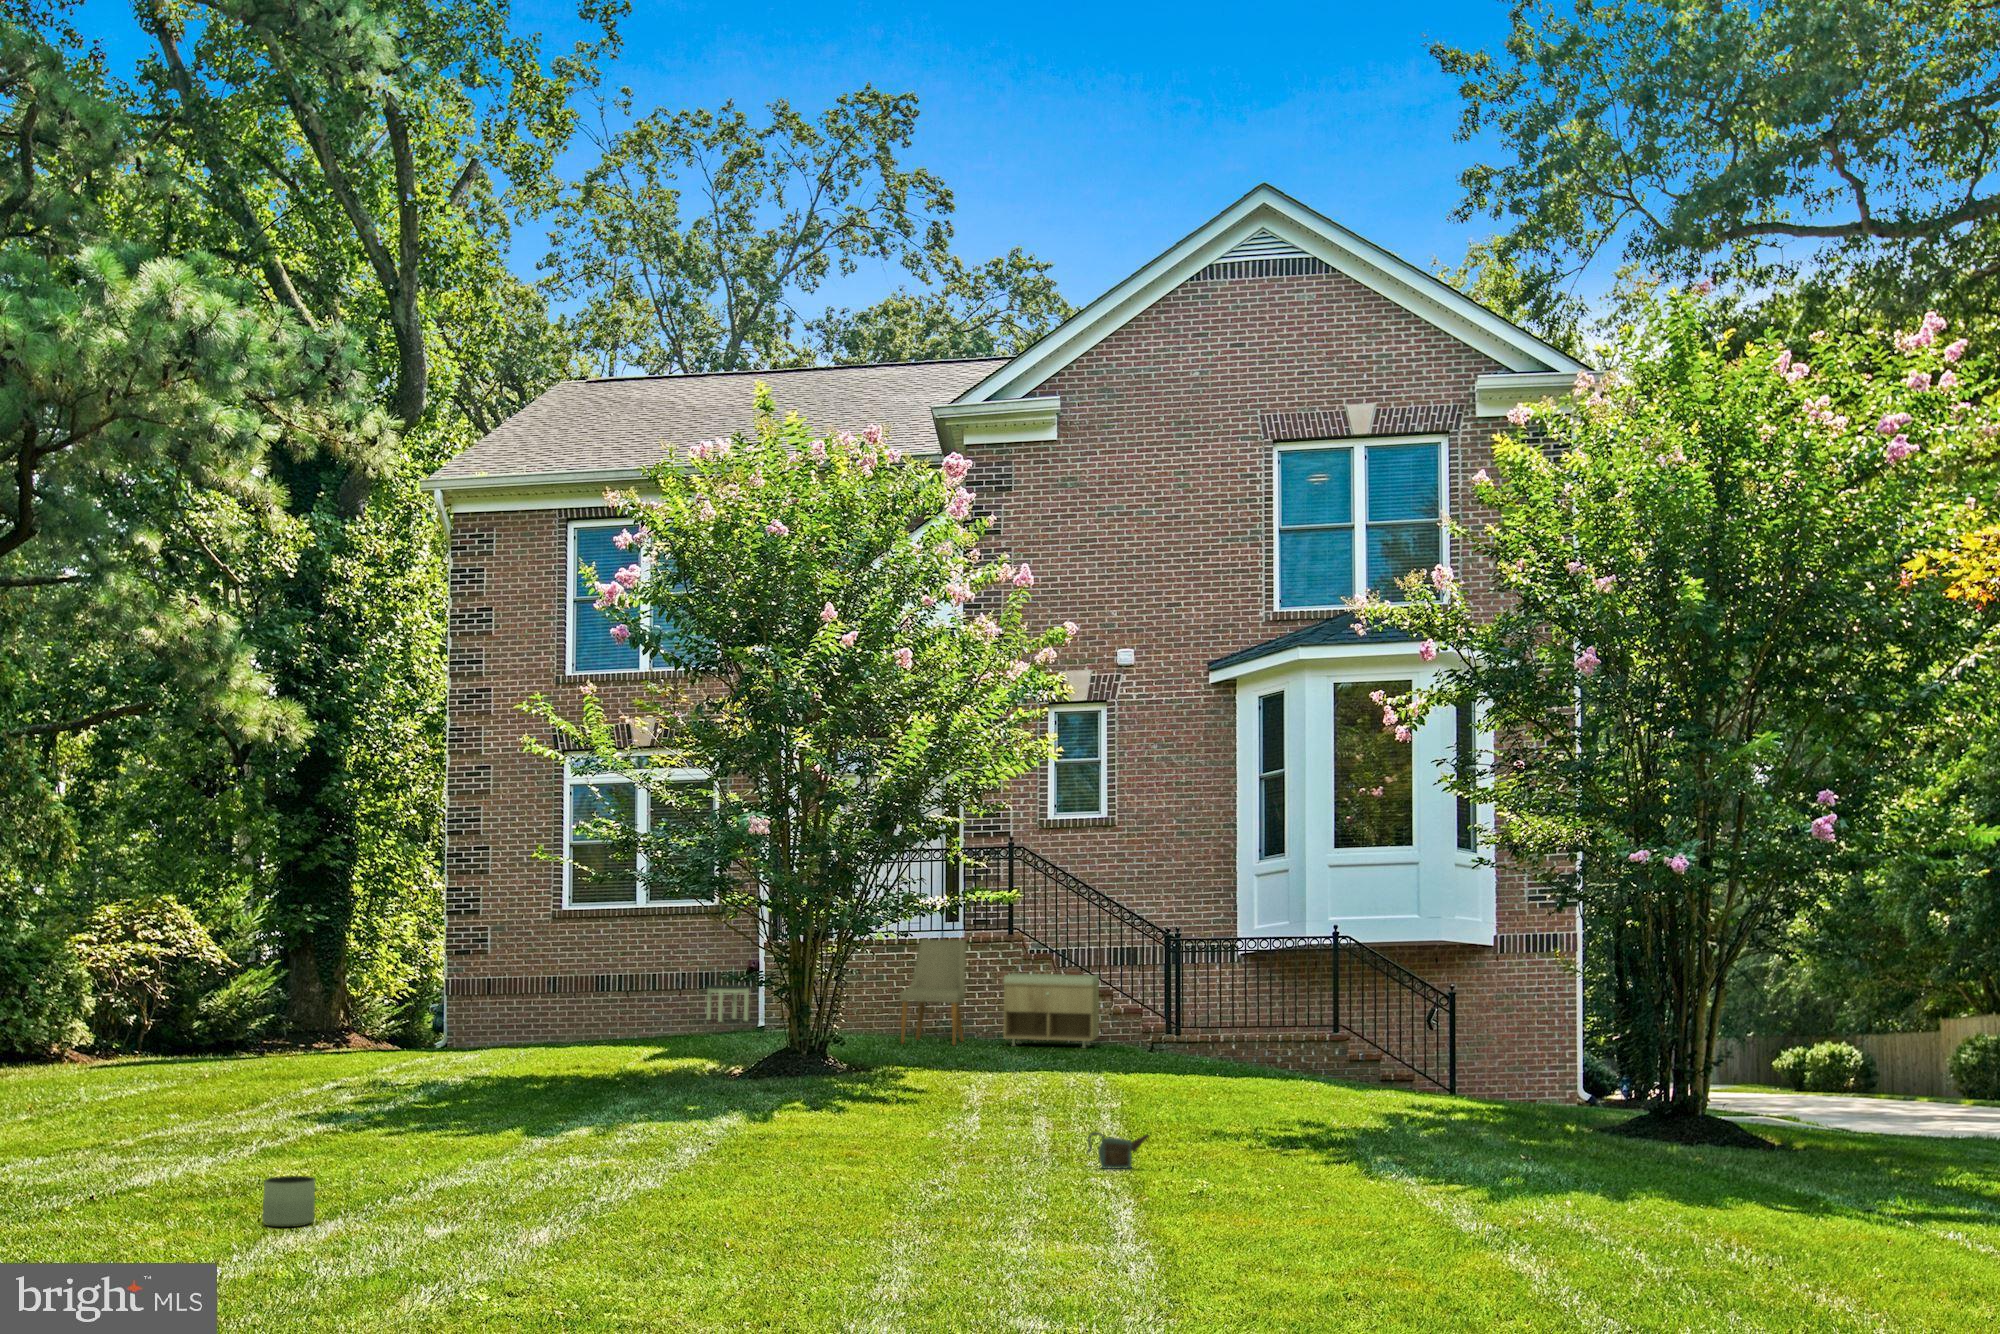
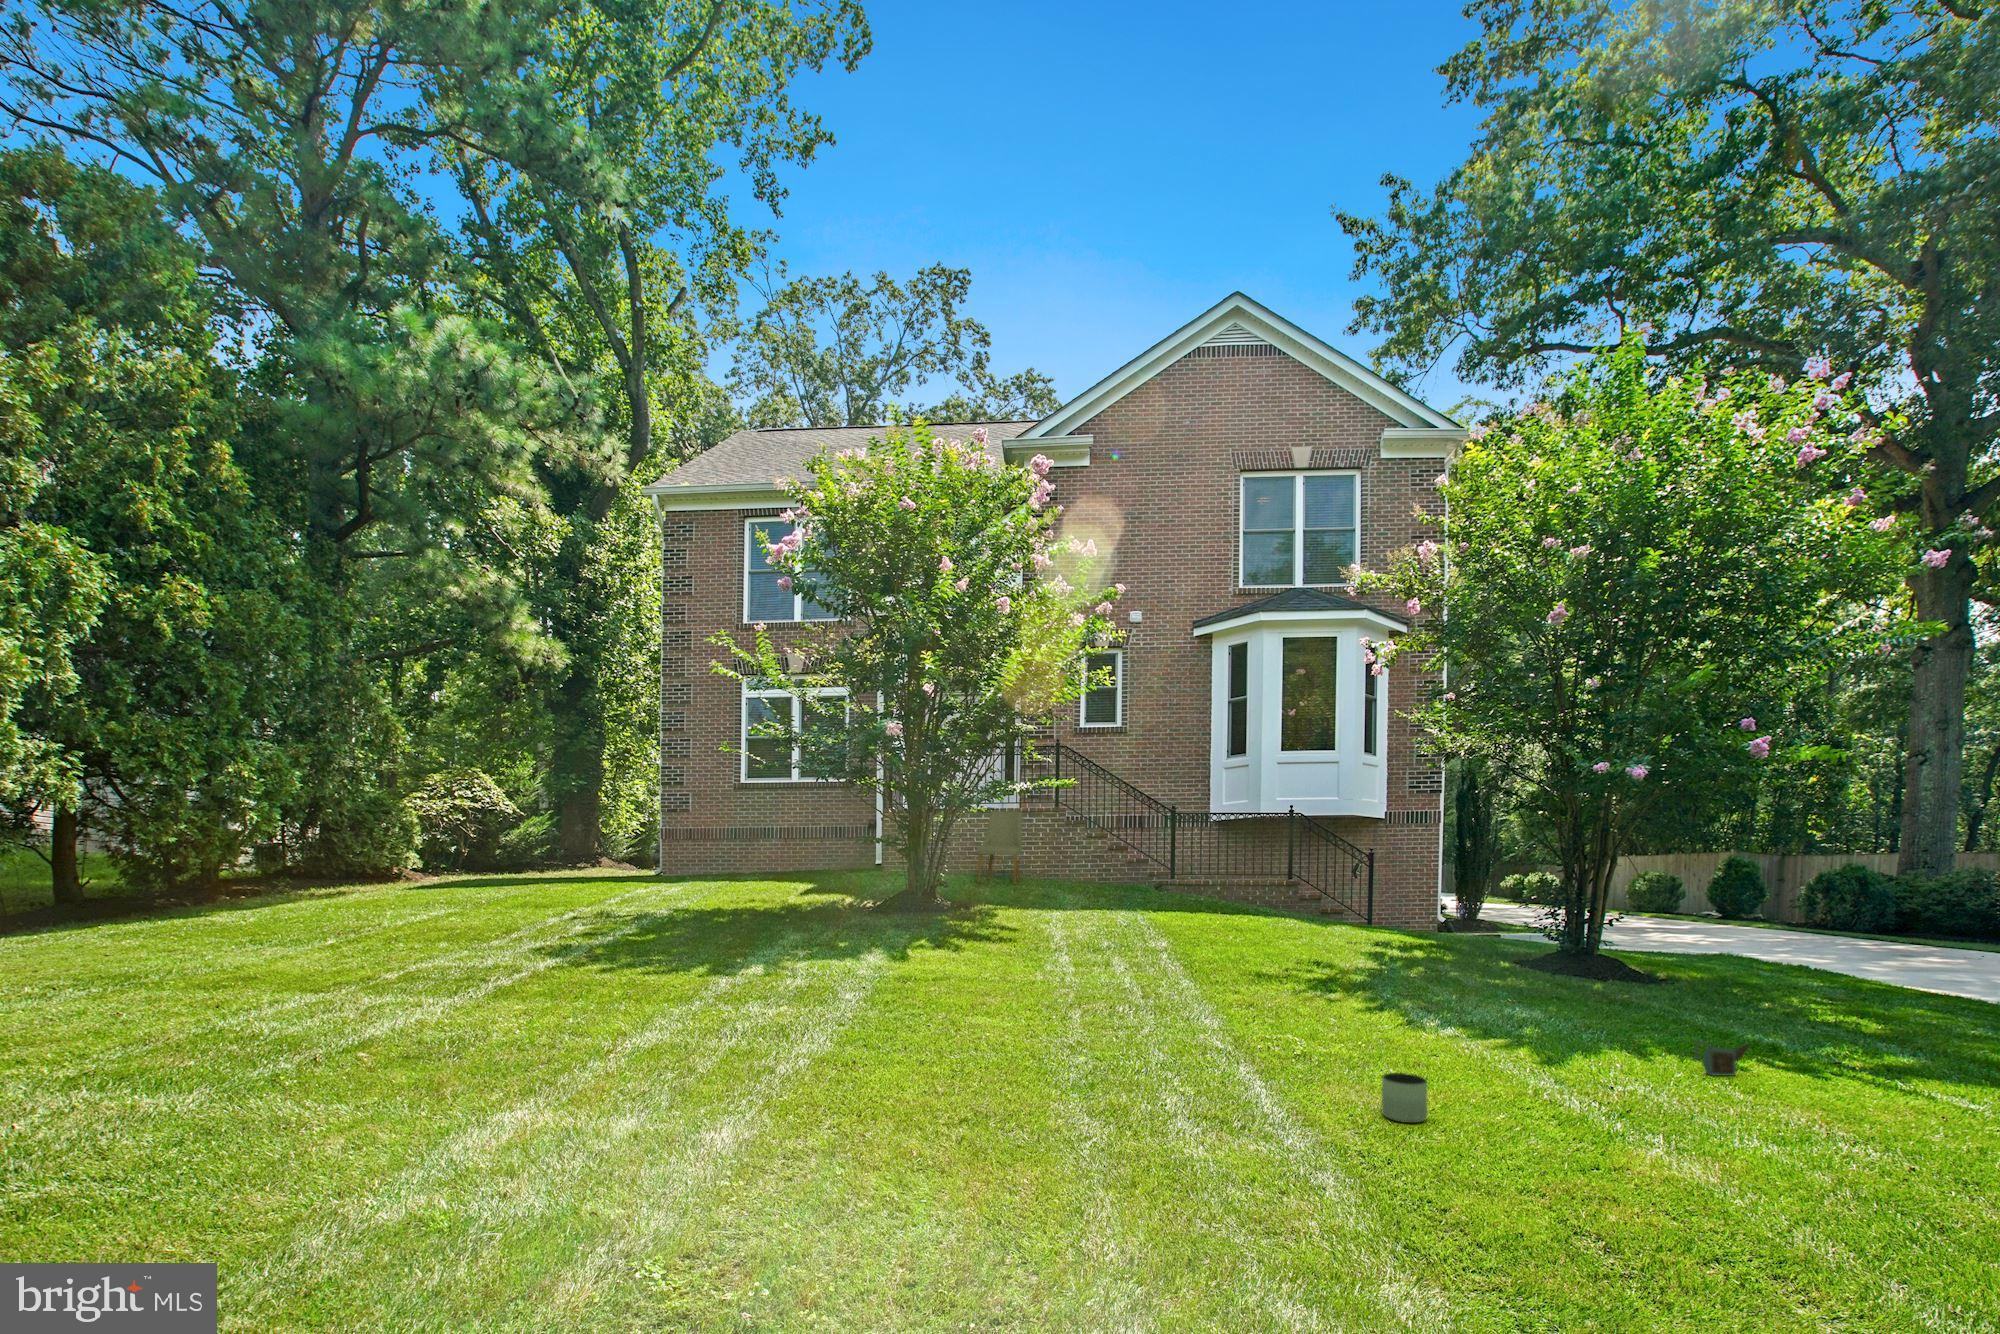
storage bench: present [1003,973,1099,1048] -> none [1049,835,1115,888]
round table: present [707,985,750,1022] -> none [840,837,870,863]
watering can: present [1088,1132,1149,1168] -> present [1694,1041,1749,1076]
planter: present [262,1176,315,1227] -> present [1382,1073,1427,1123]

